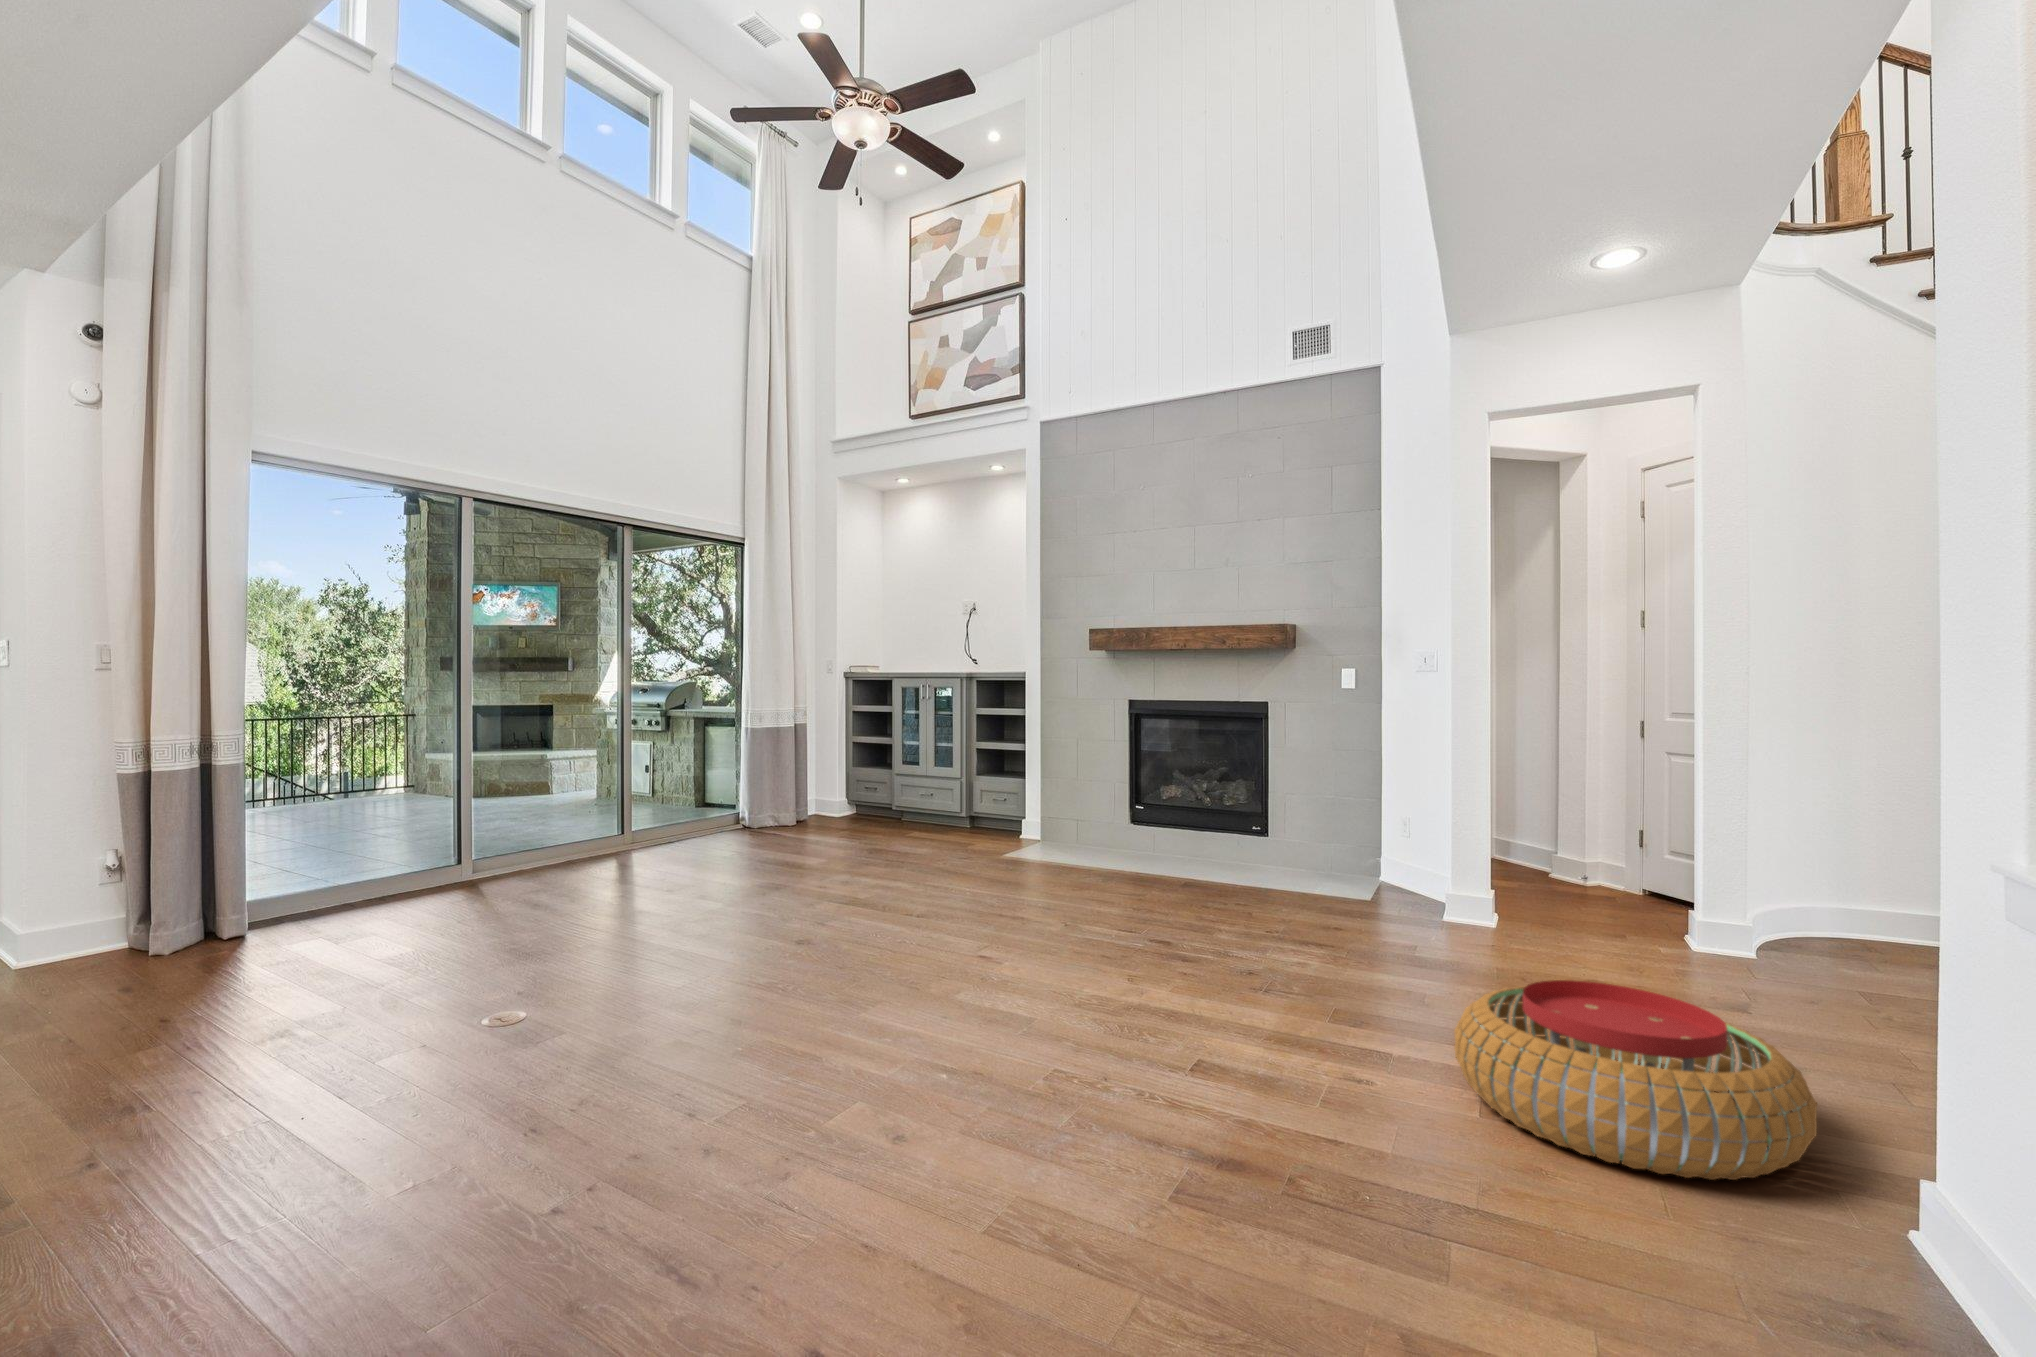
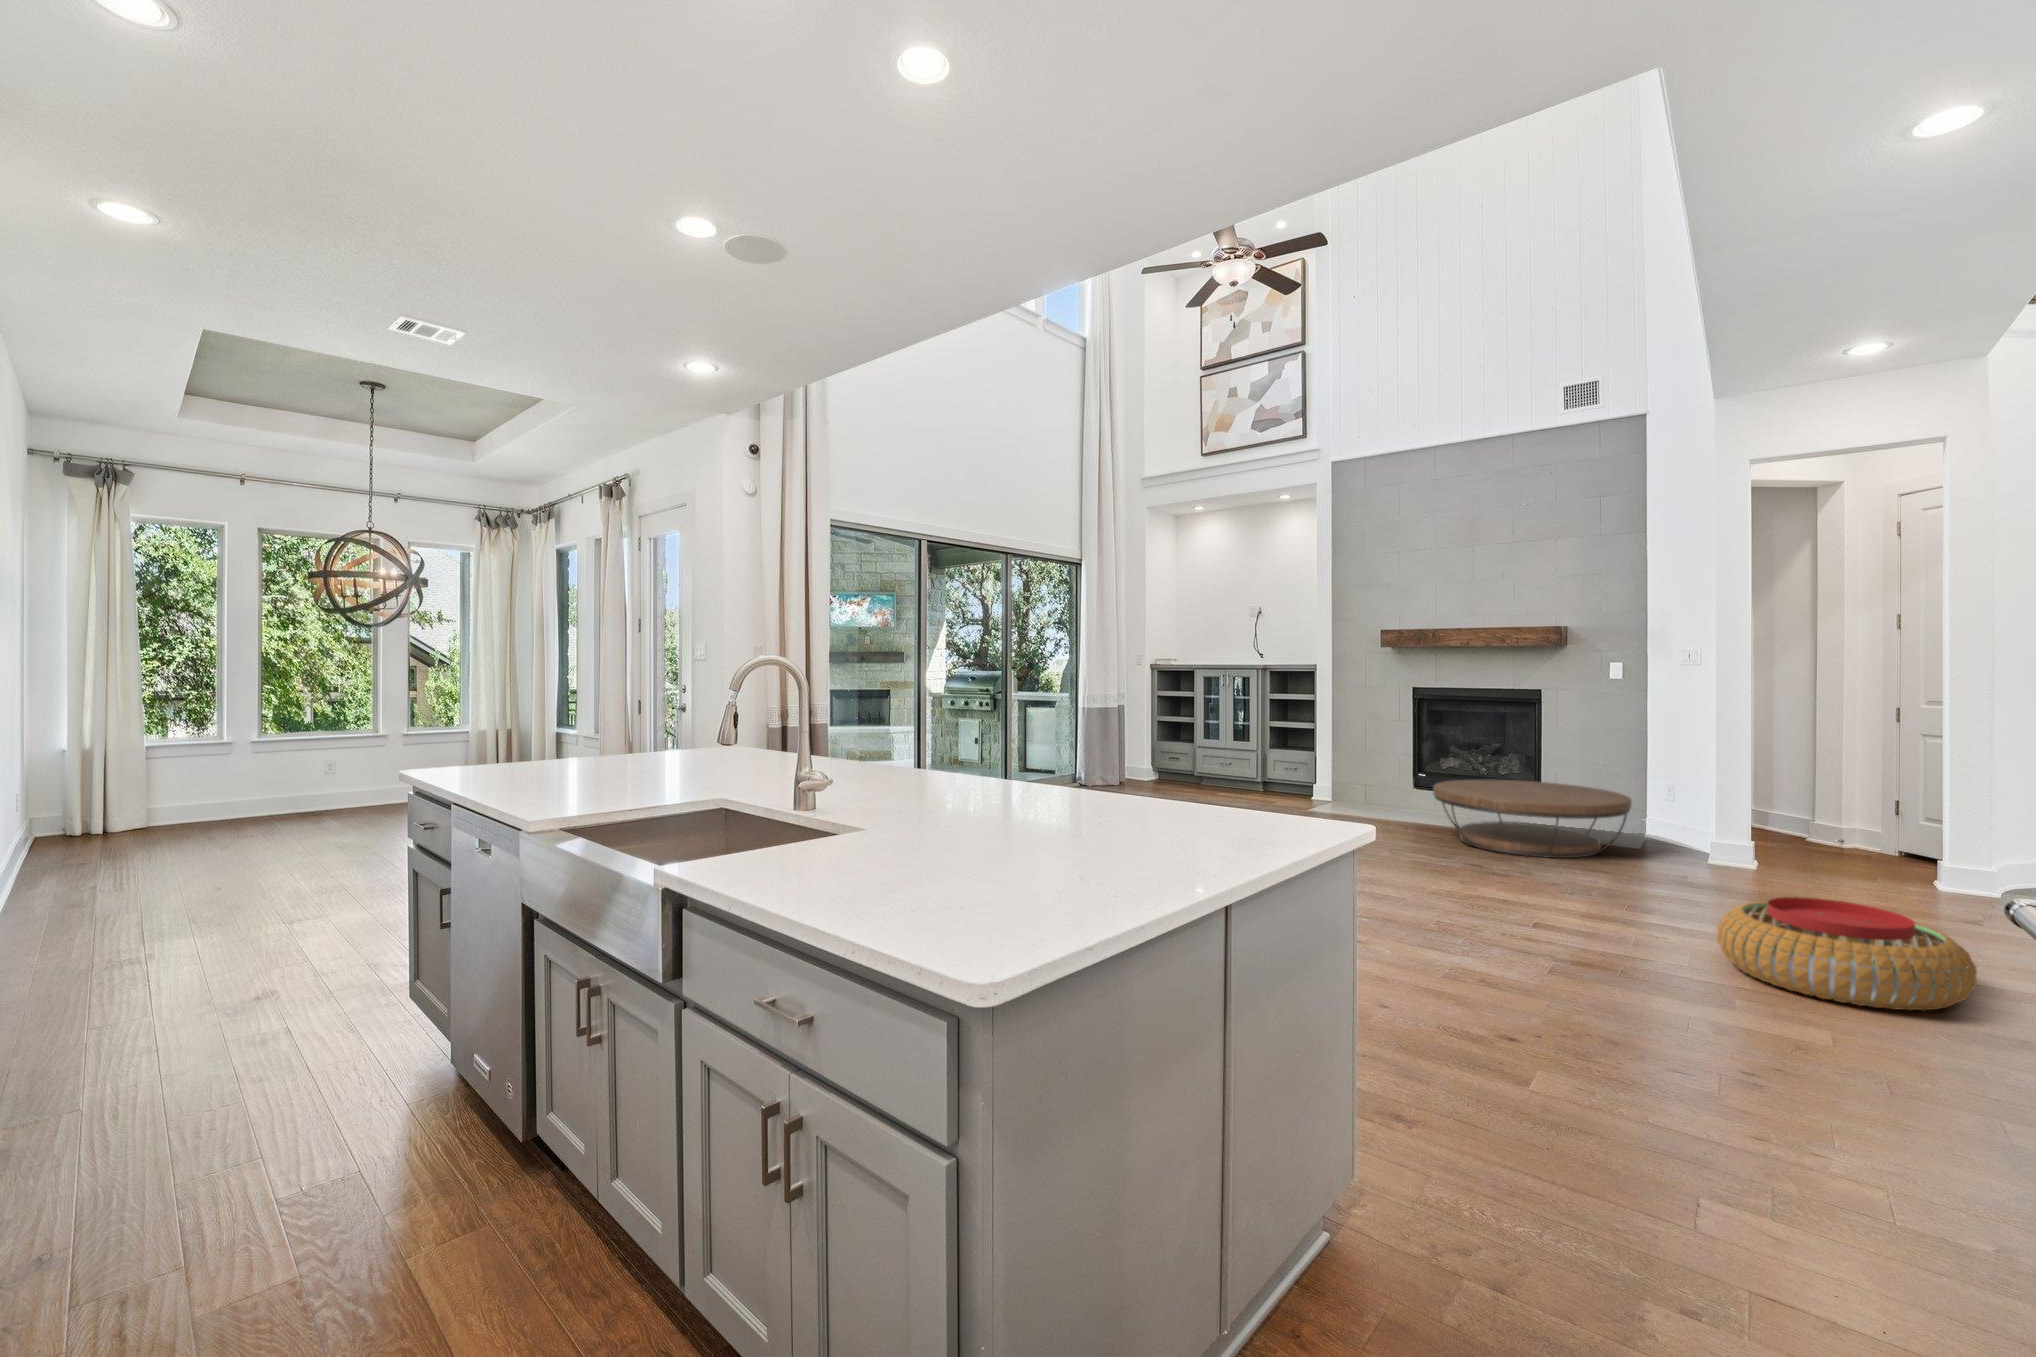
coffee table: none [1137,812,1362,912] -> present [1433,779,1632,858]

